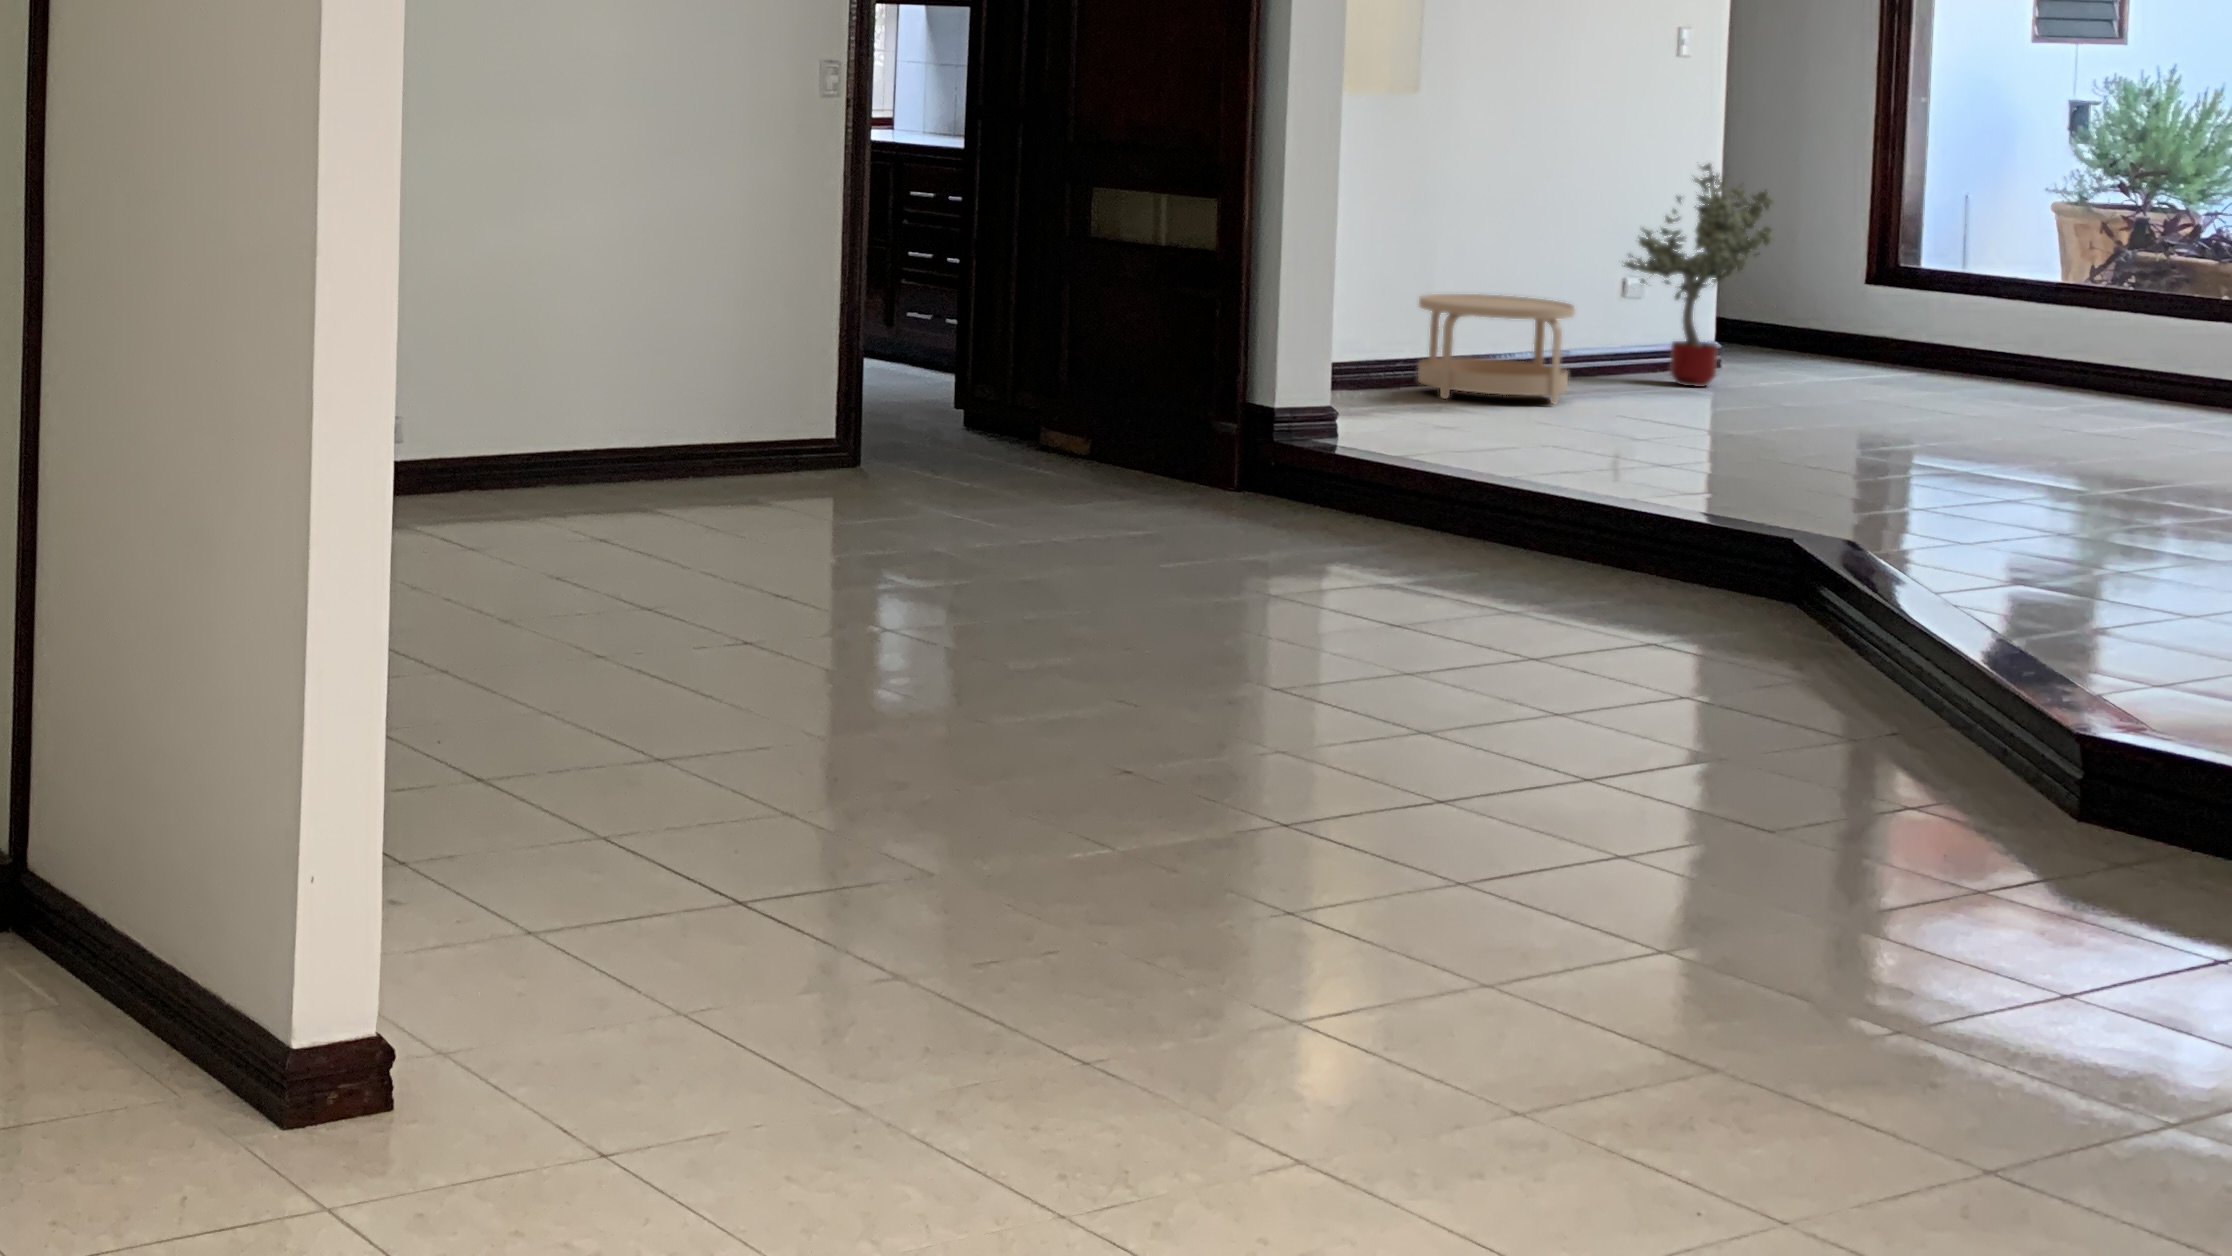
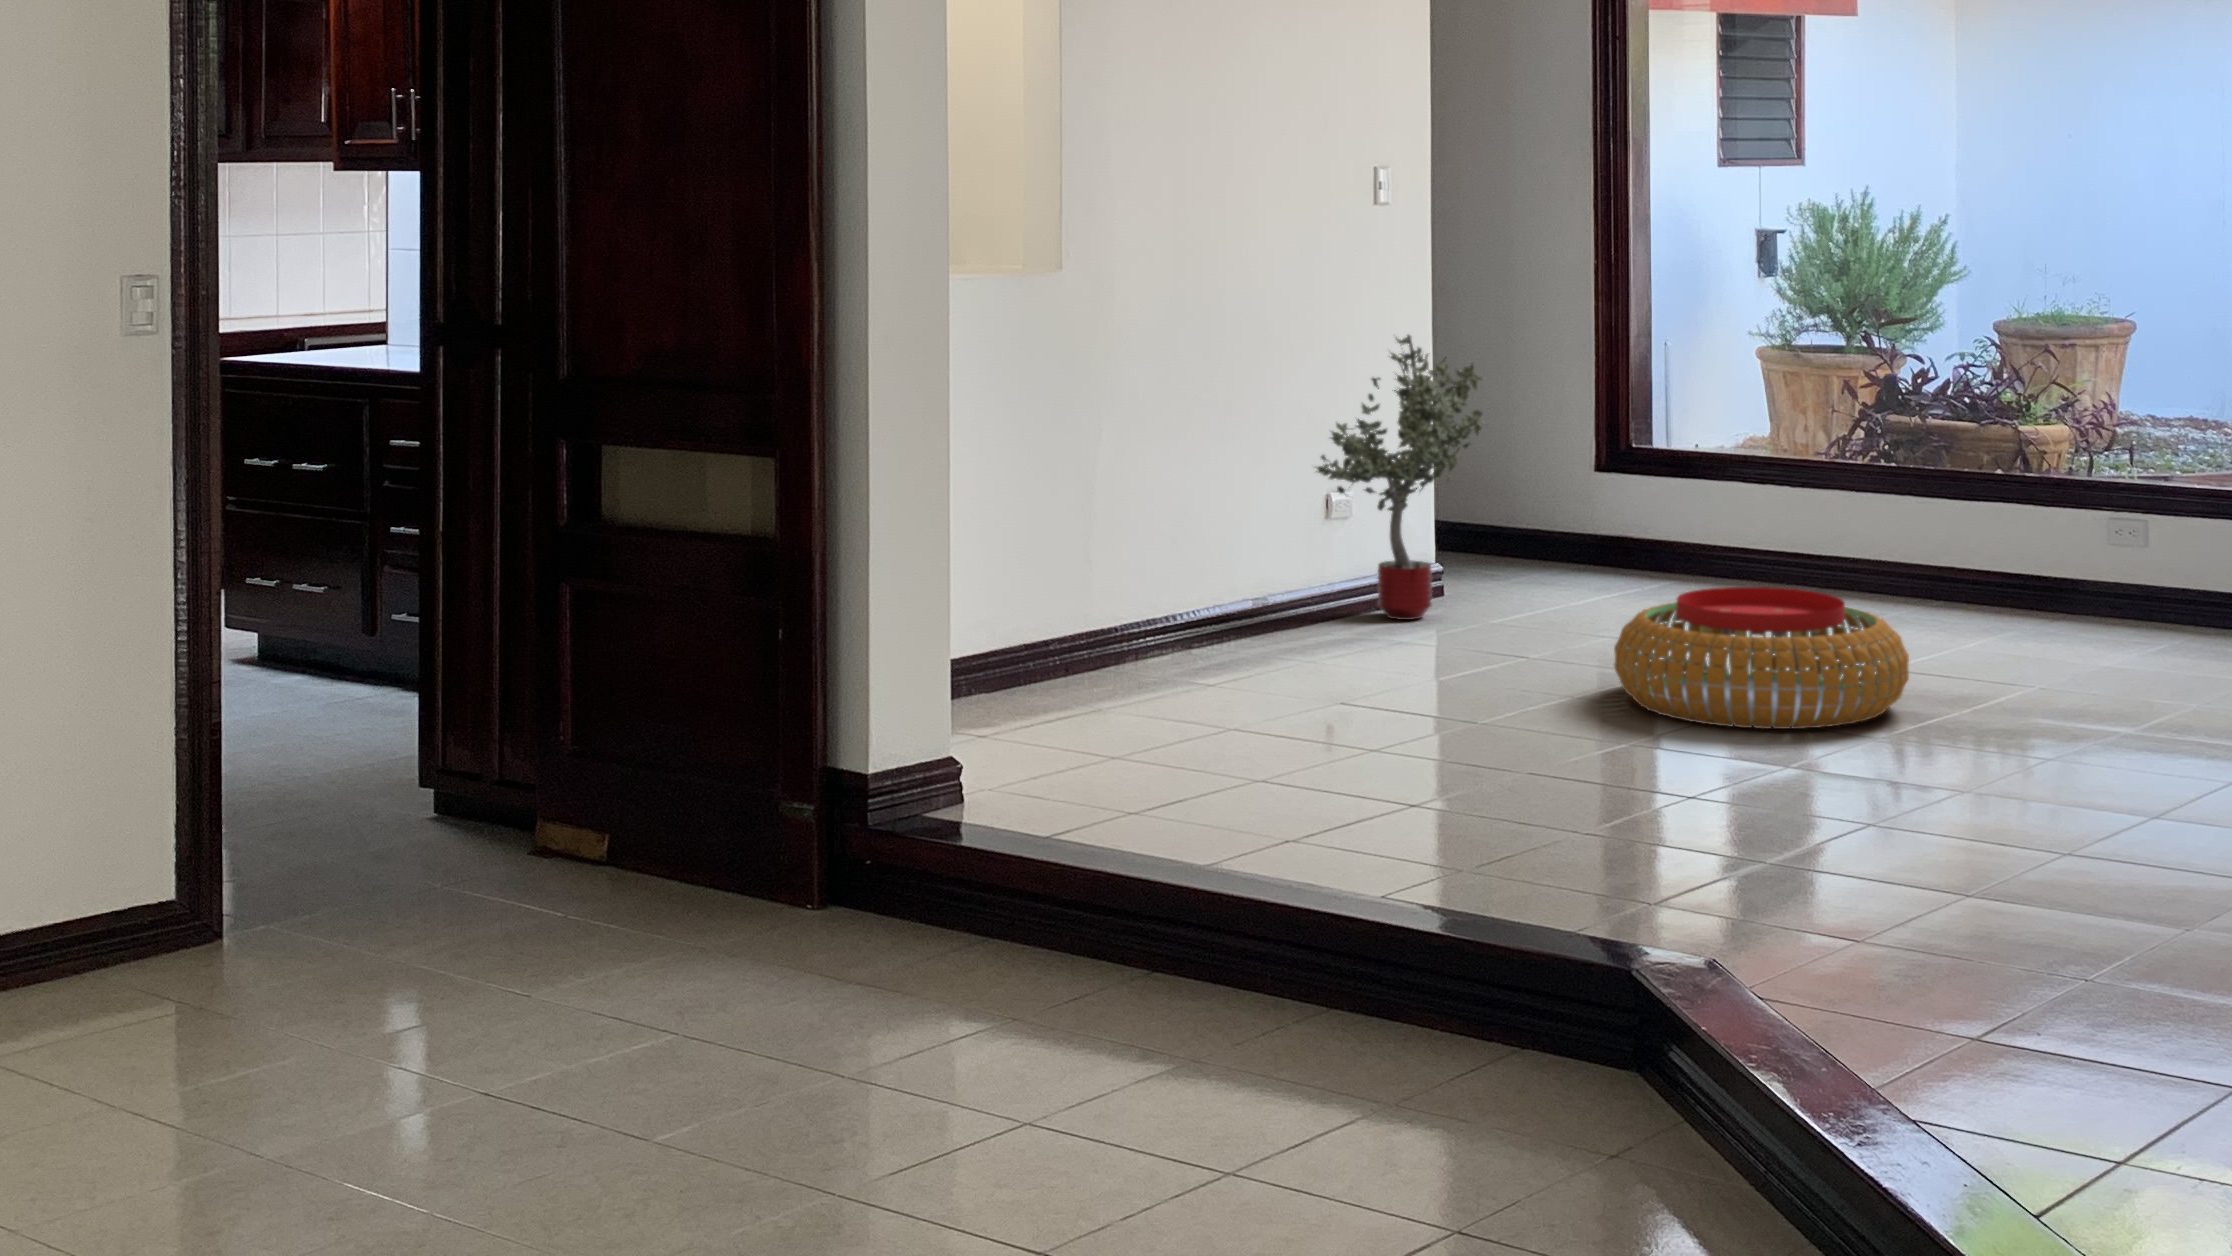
side table: present [1418,294,1575,404] -> none [1073,530,1268,686]
pouf: none [1852,362,2107,464] -> present [1614,587,1909,729]

